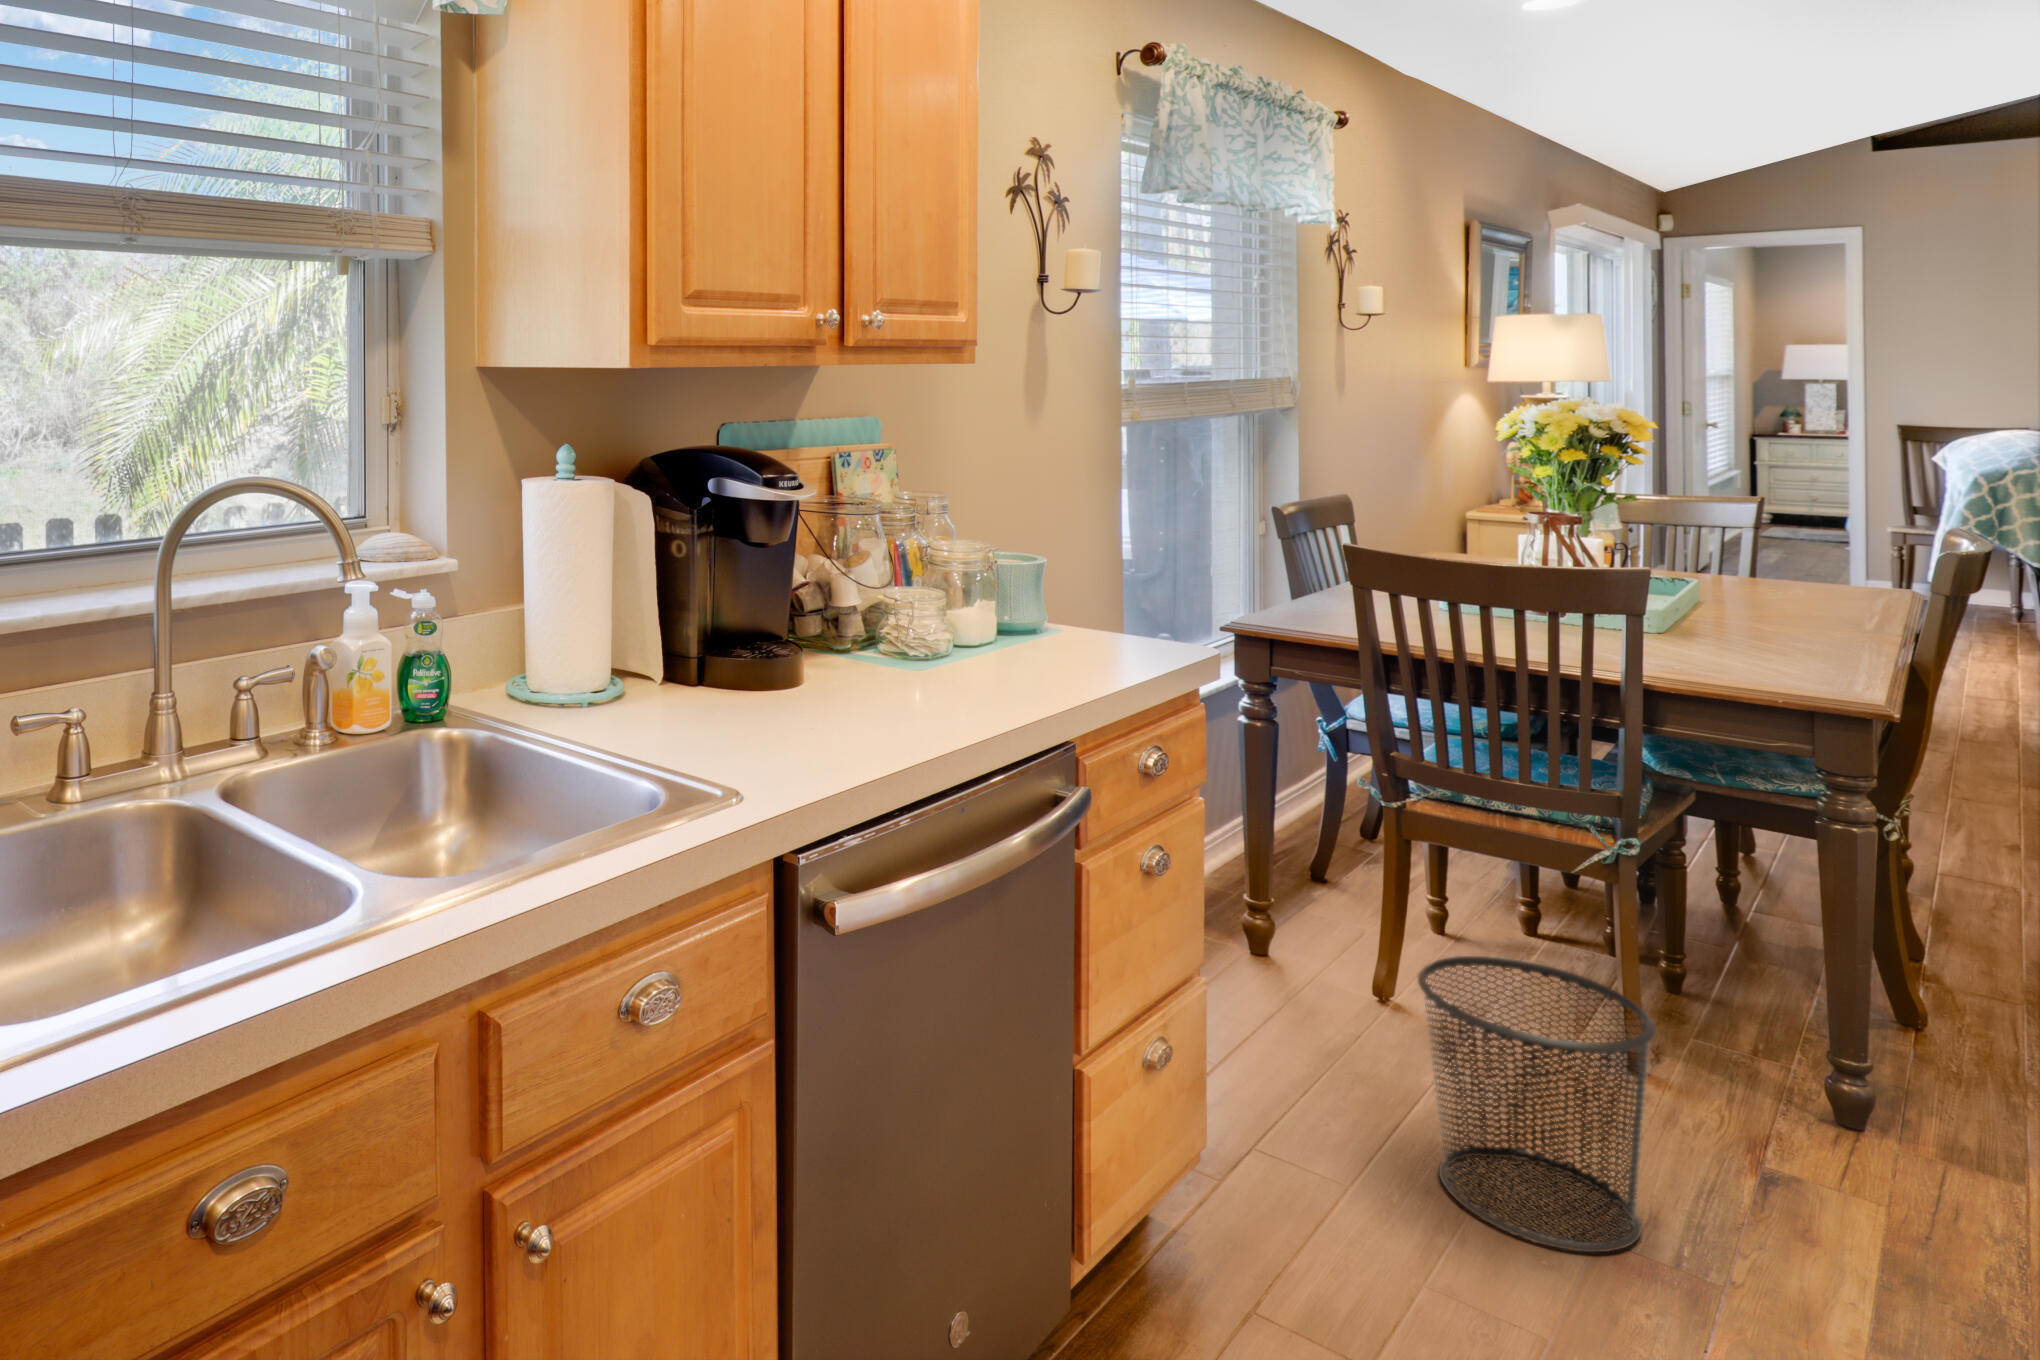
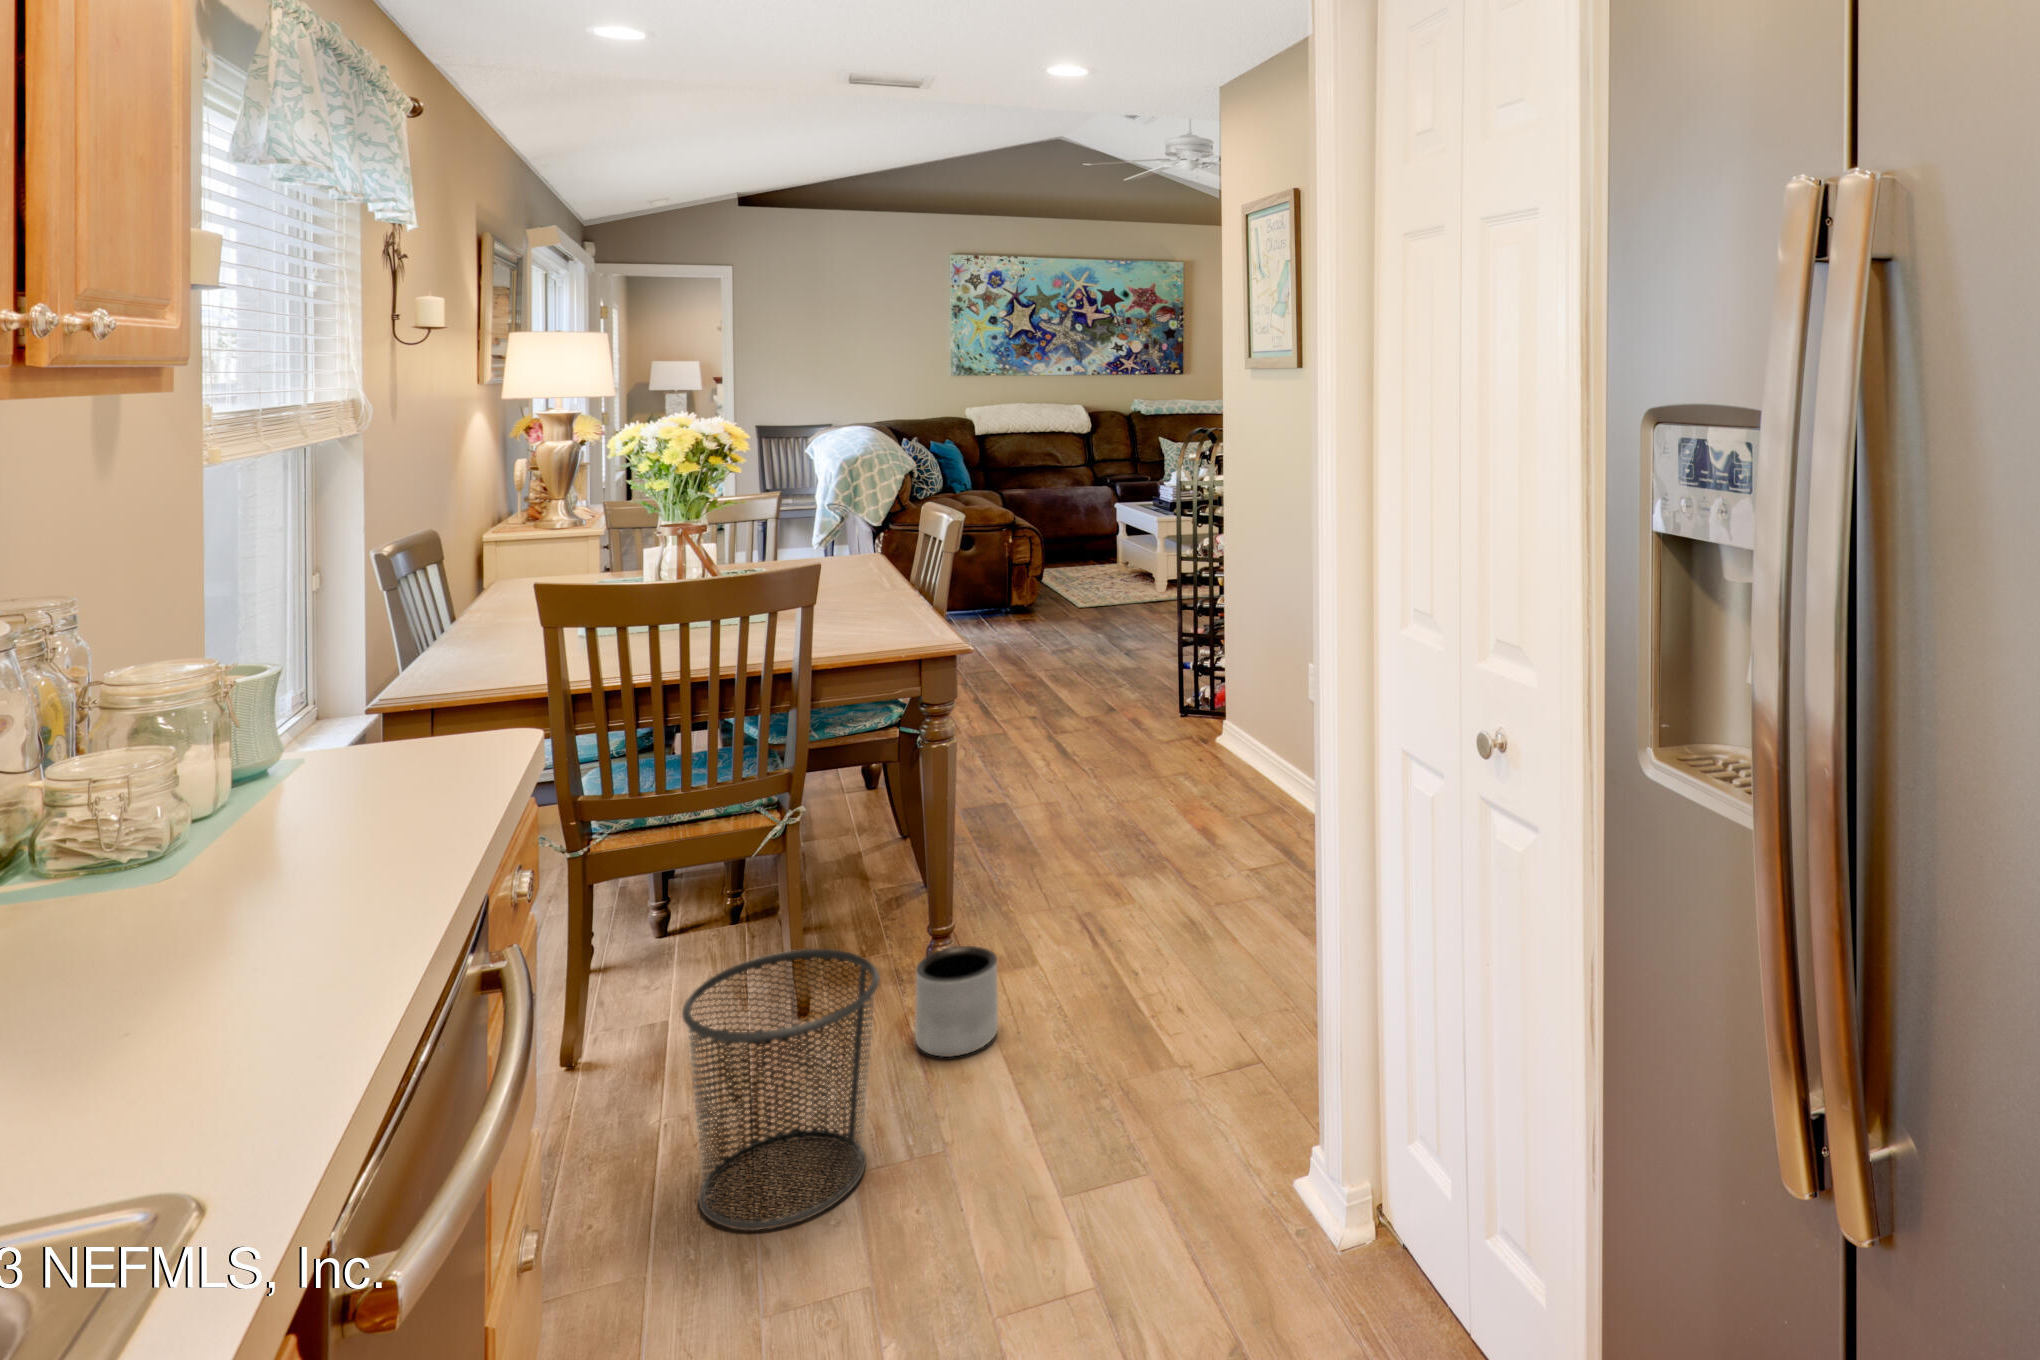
planter: none [1779,1077,1923,1228] -> present [915,946,998,1057]

